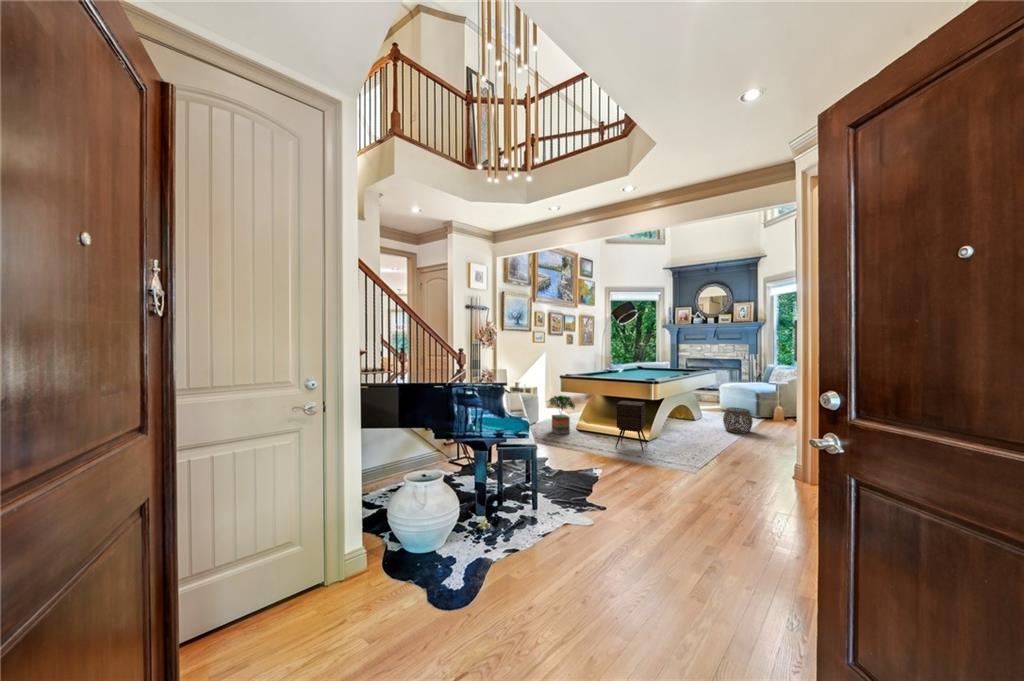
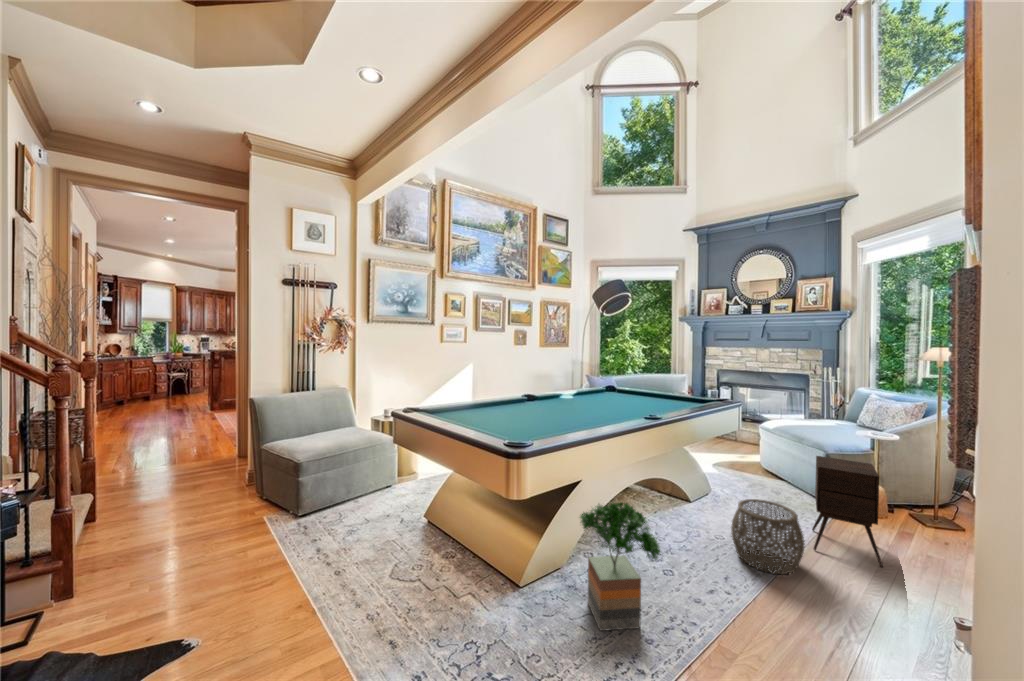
potted tree: present [549,396,575,434] -> present [580,503,661,631]
side table: present [615,401,647,451] -> present [812,456,883,567]

